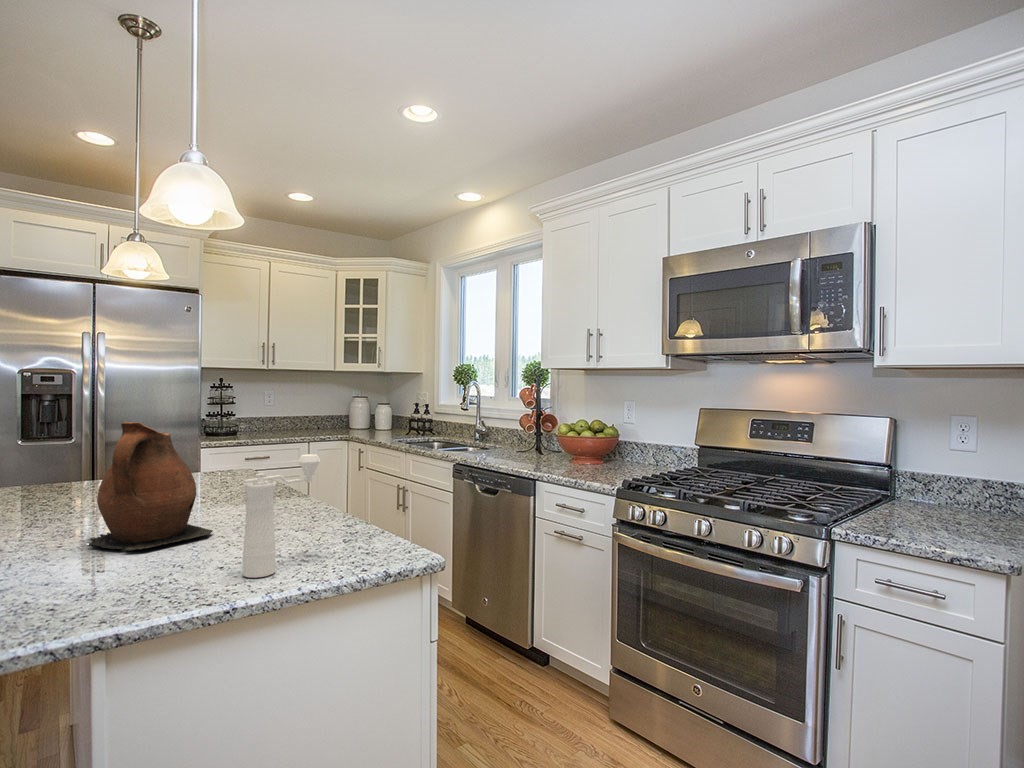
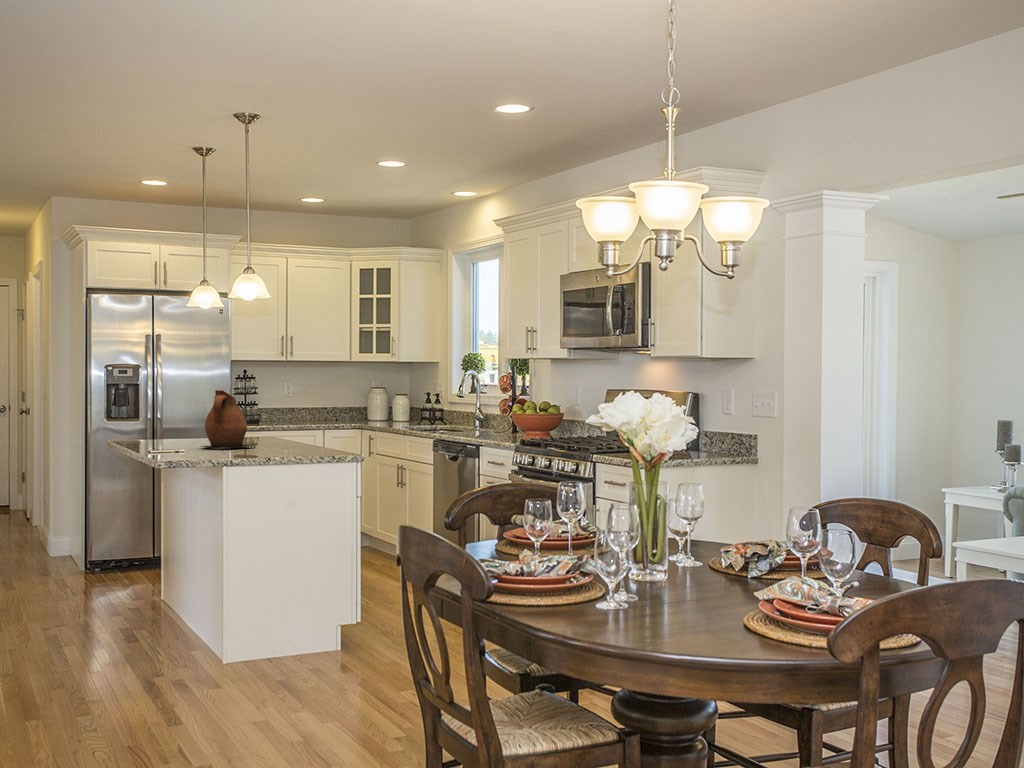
pepper mill: present [243,454,321,578] -> none [269,404,302,453]

